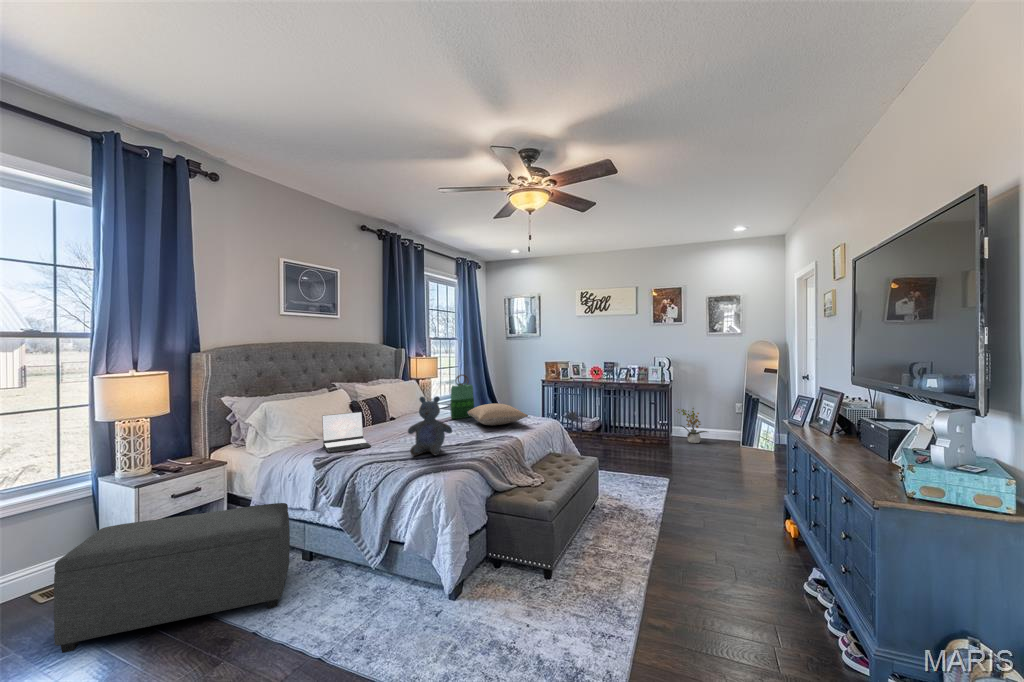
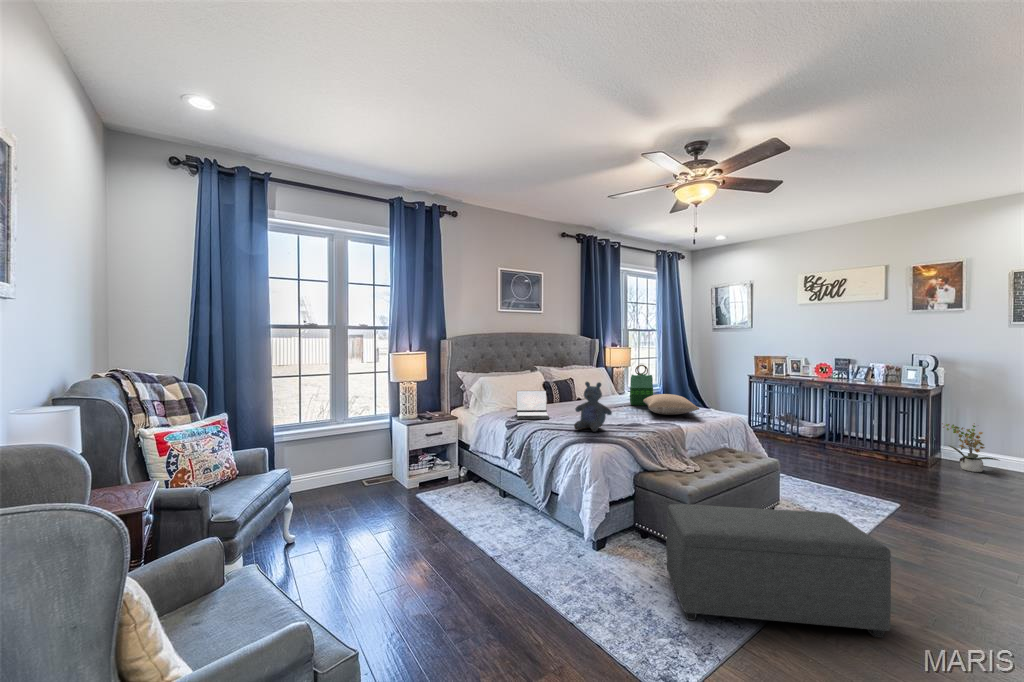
ottoman: present [54,503,290,653] -> present [666,504,891,638]

